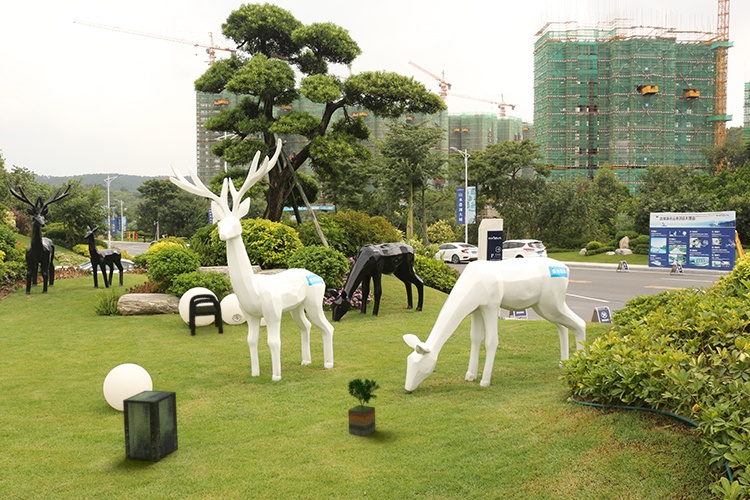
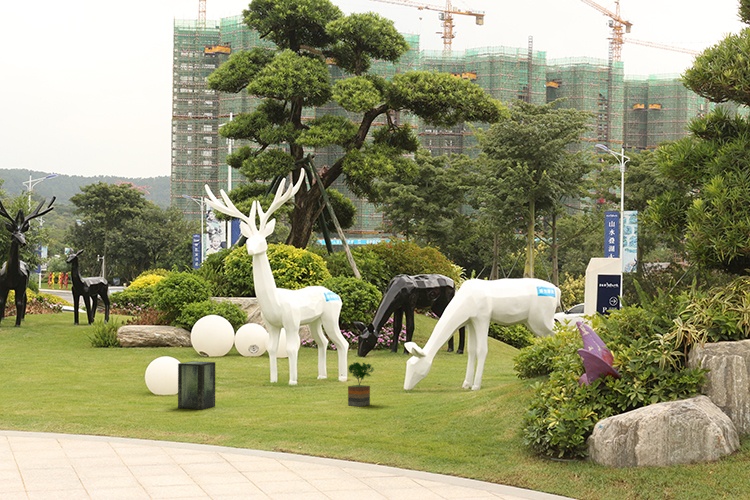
bench: present [189,294,223,335] -> none [202,321,239,361]

